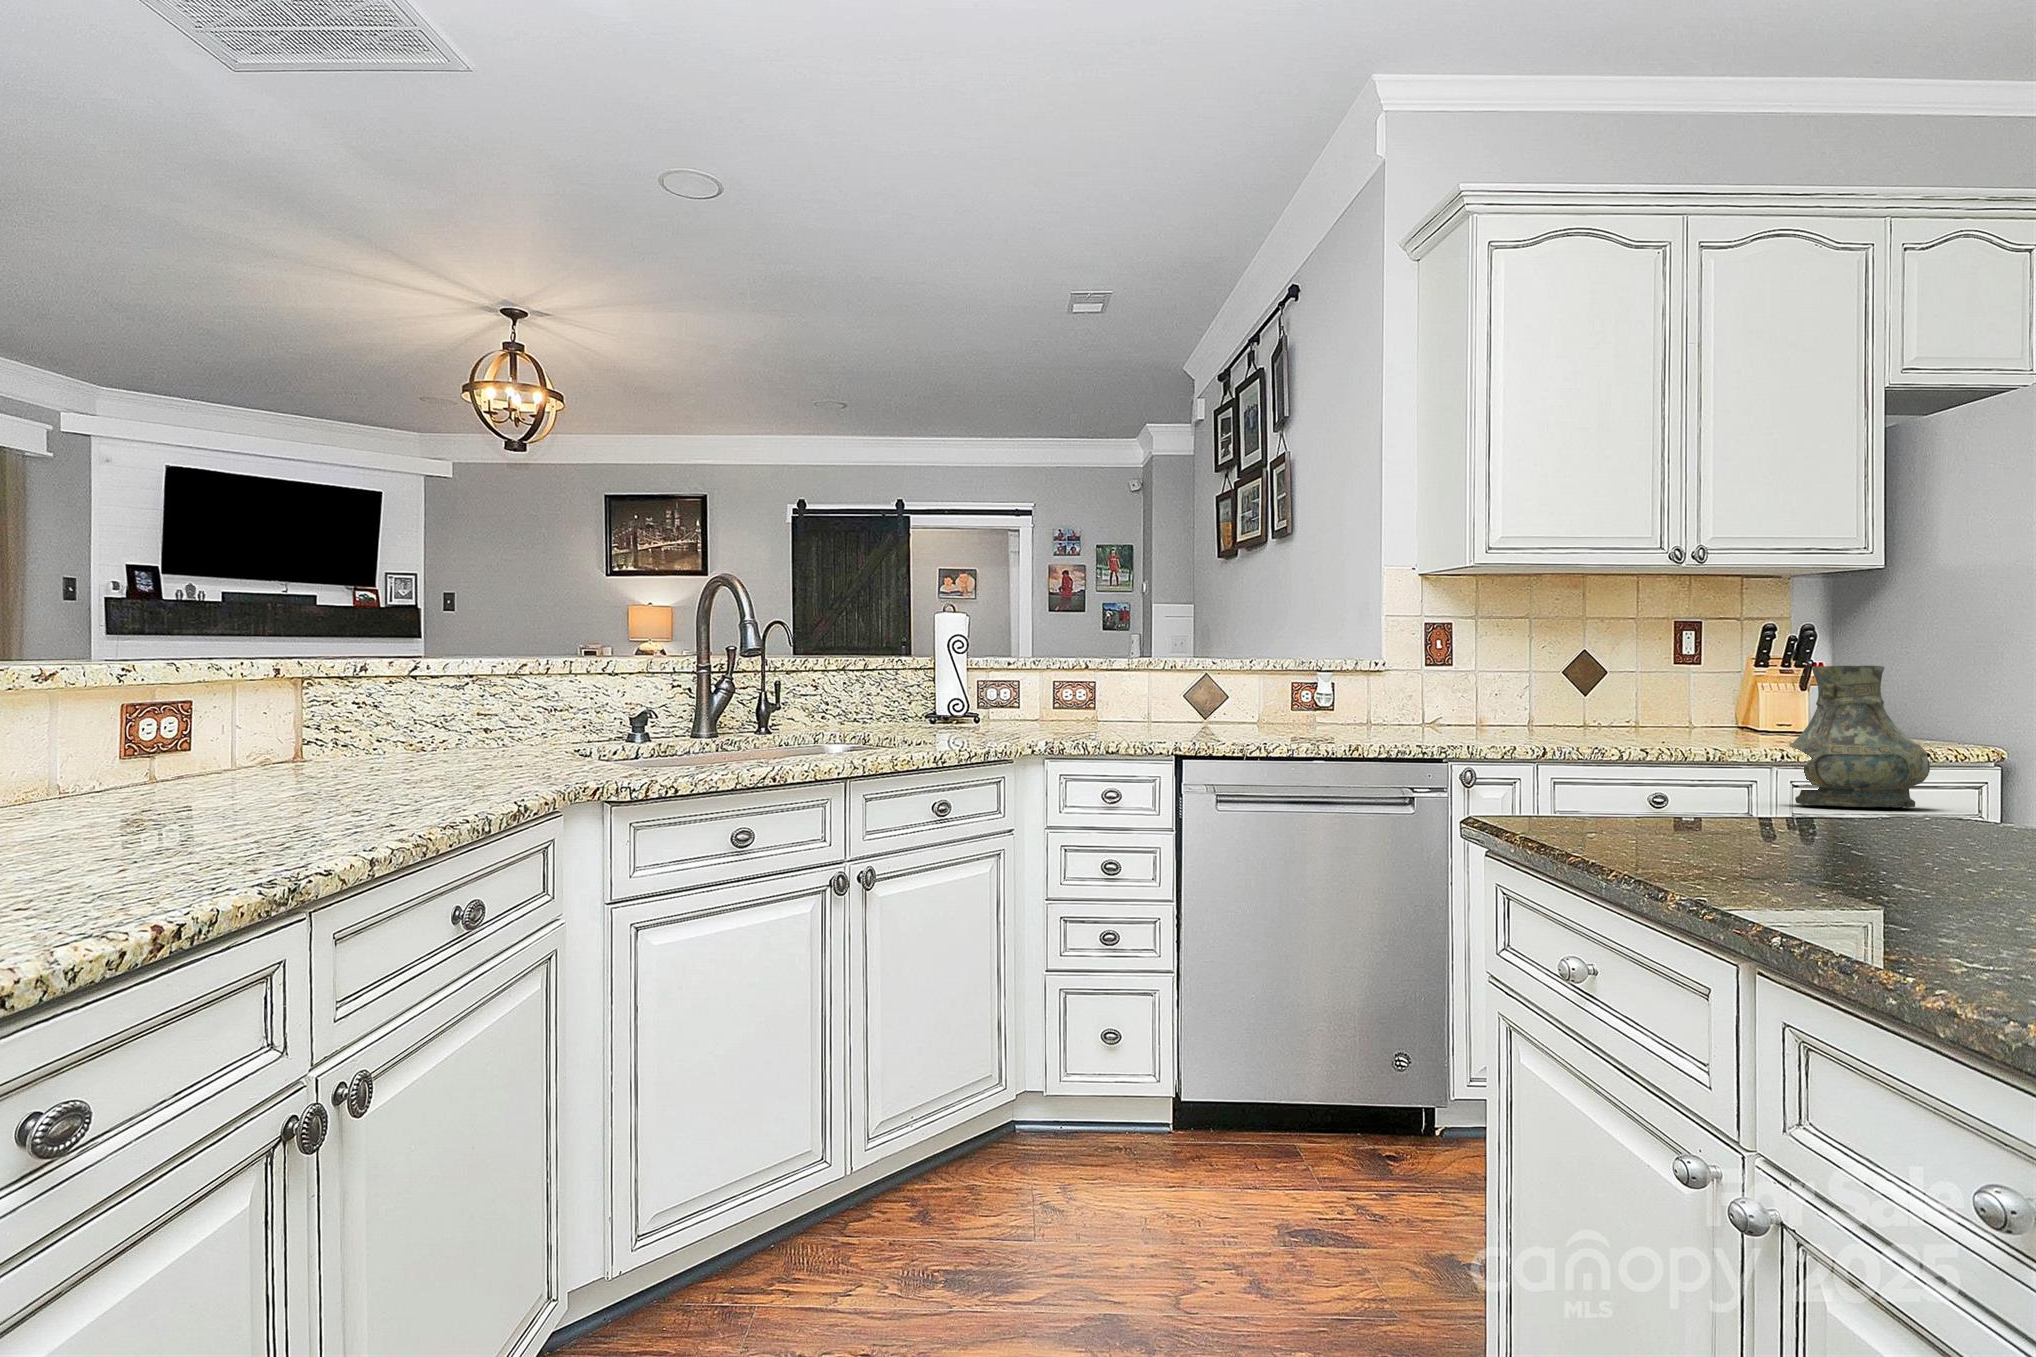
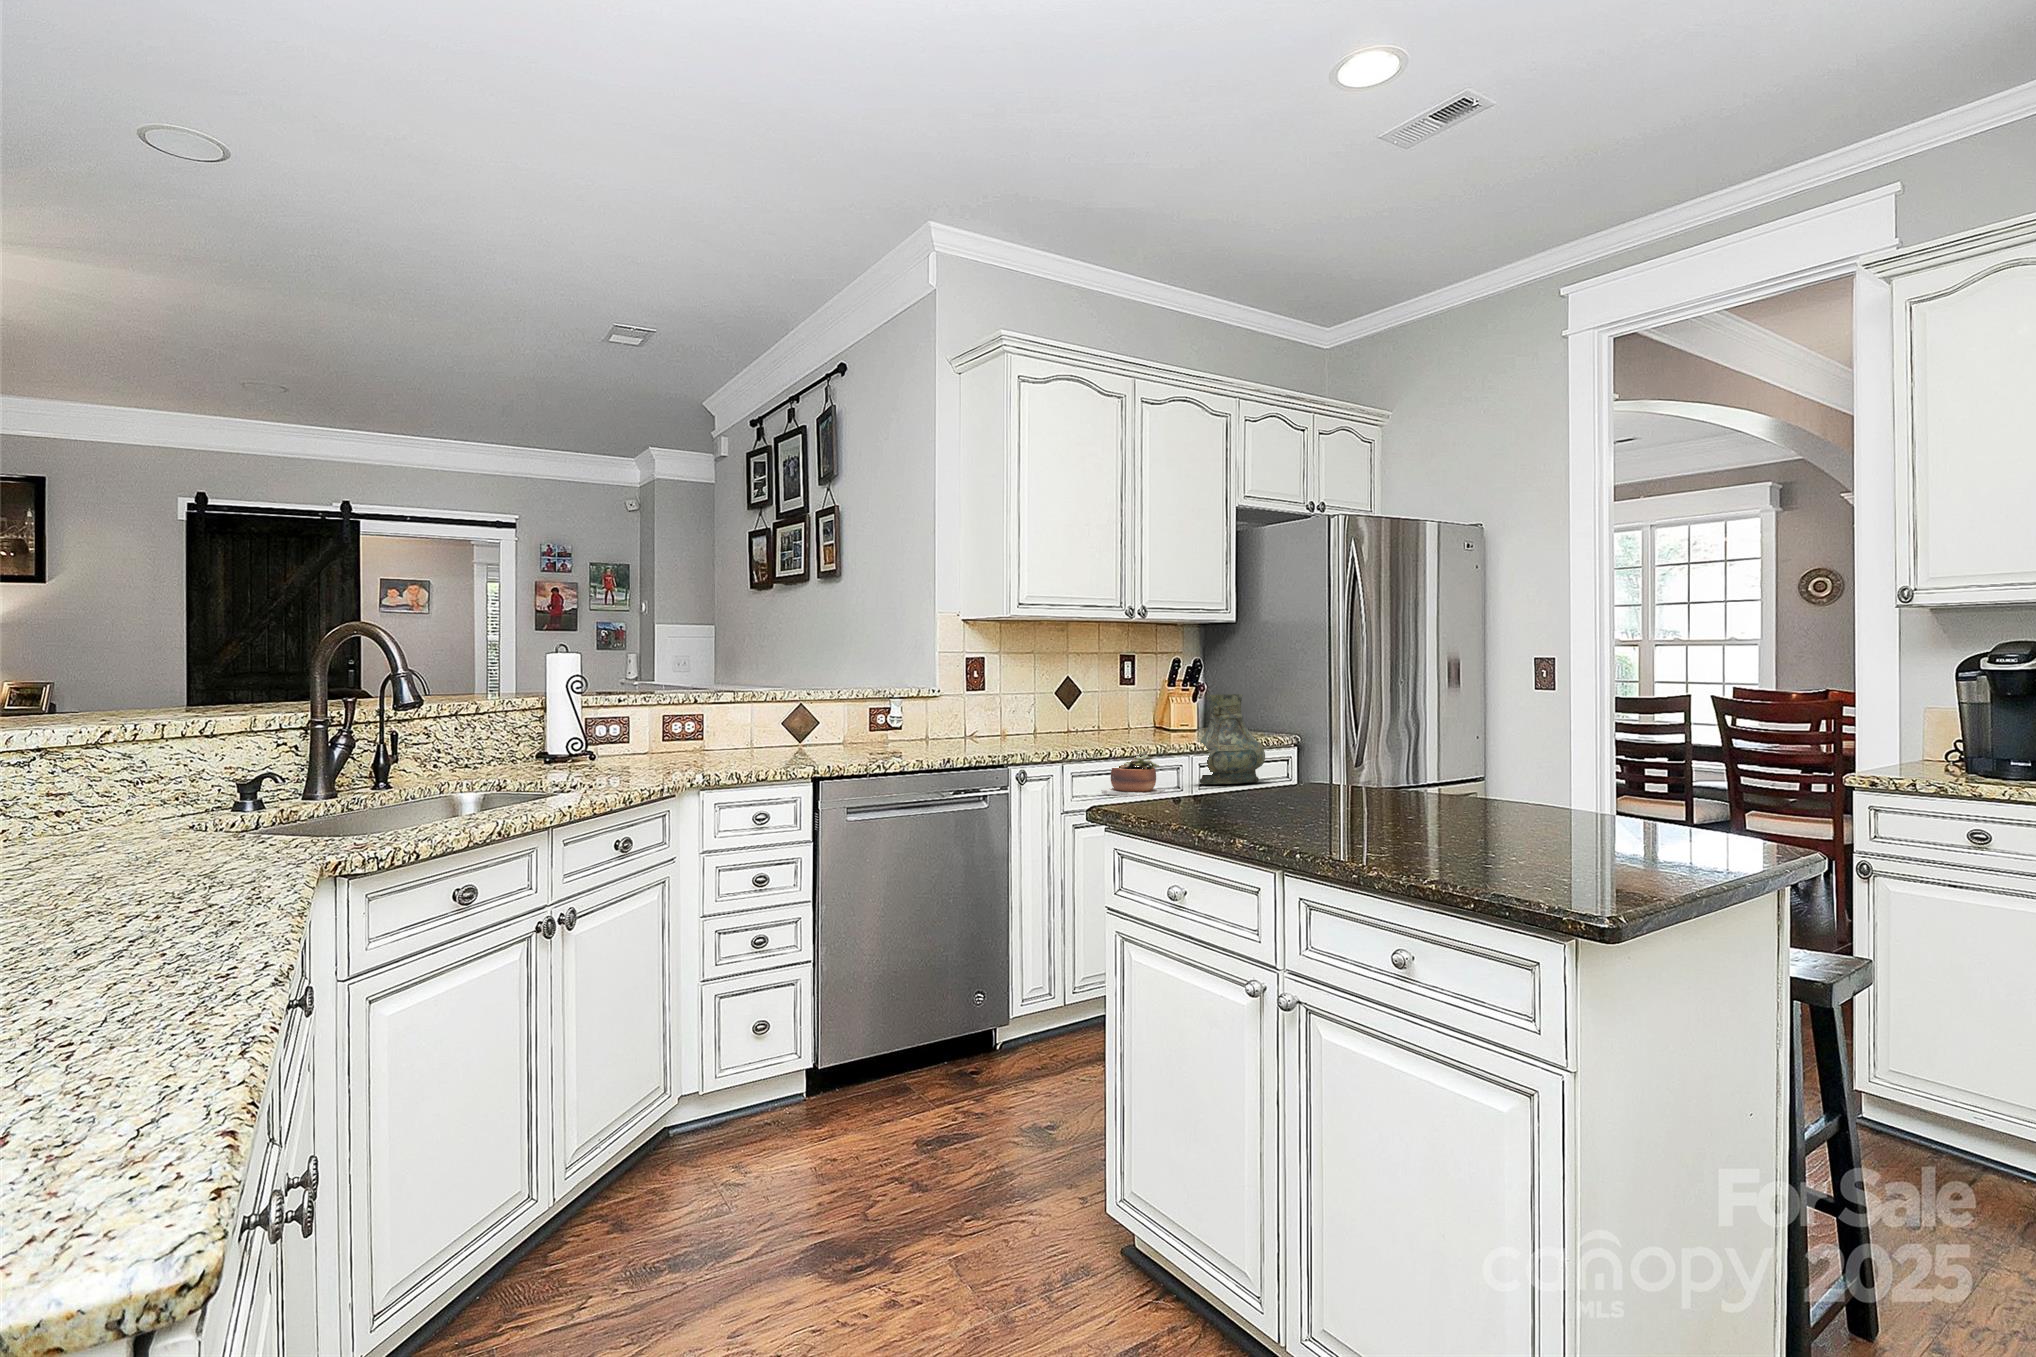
succulent plant: none [1605,746,1721,813] -> present [1101,751,1165,796]

